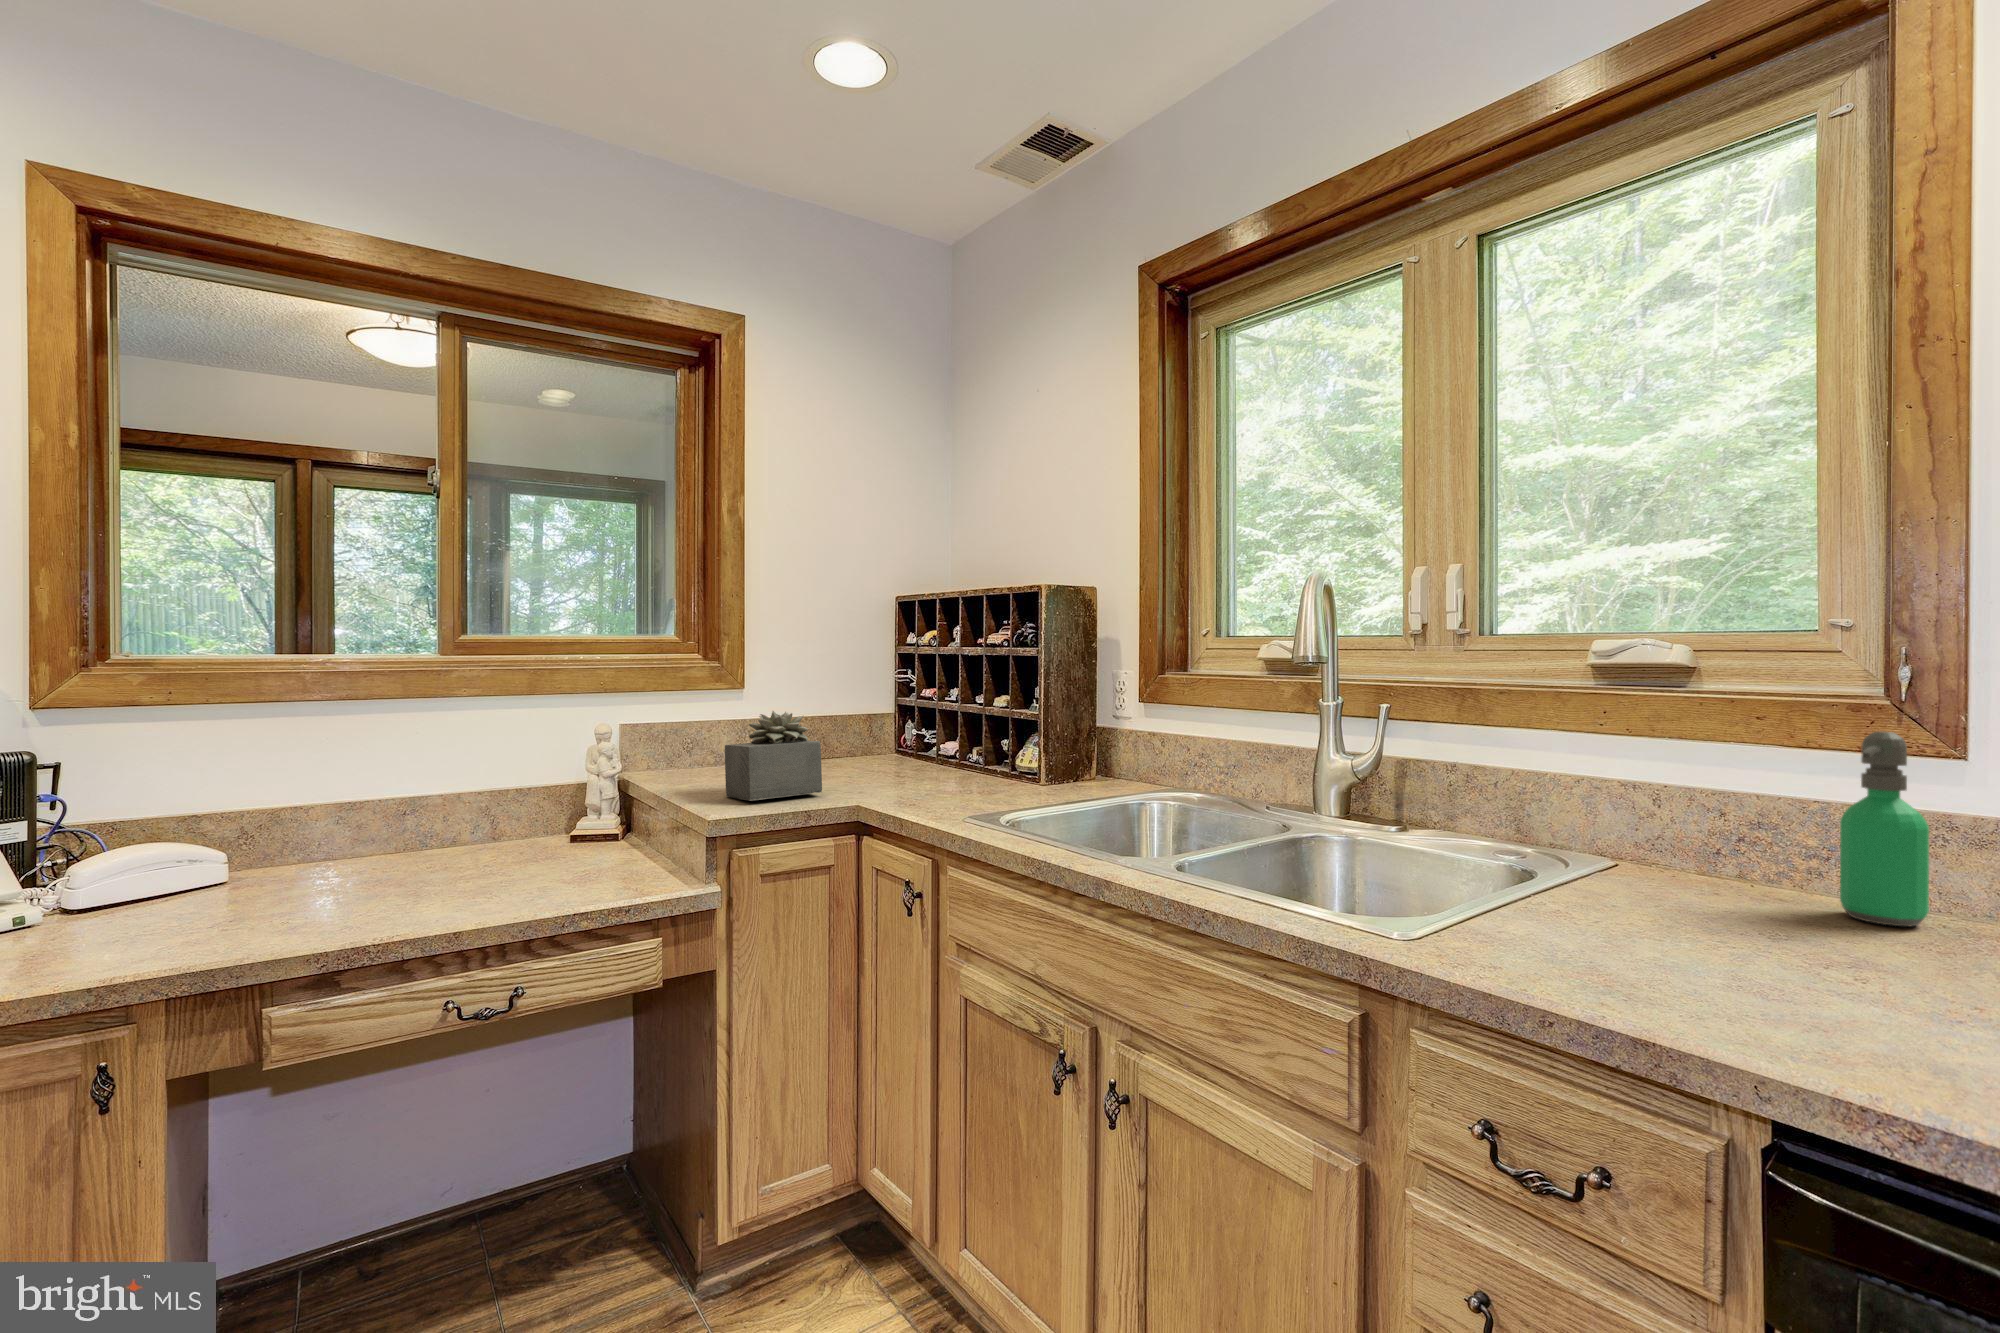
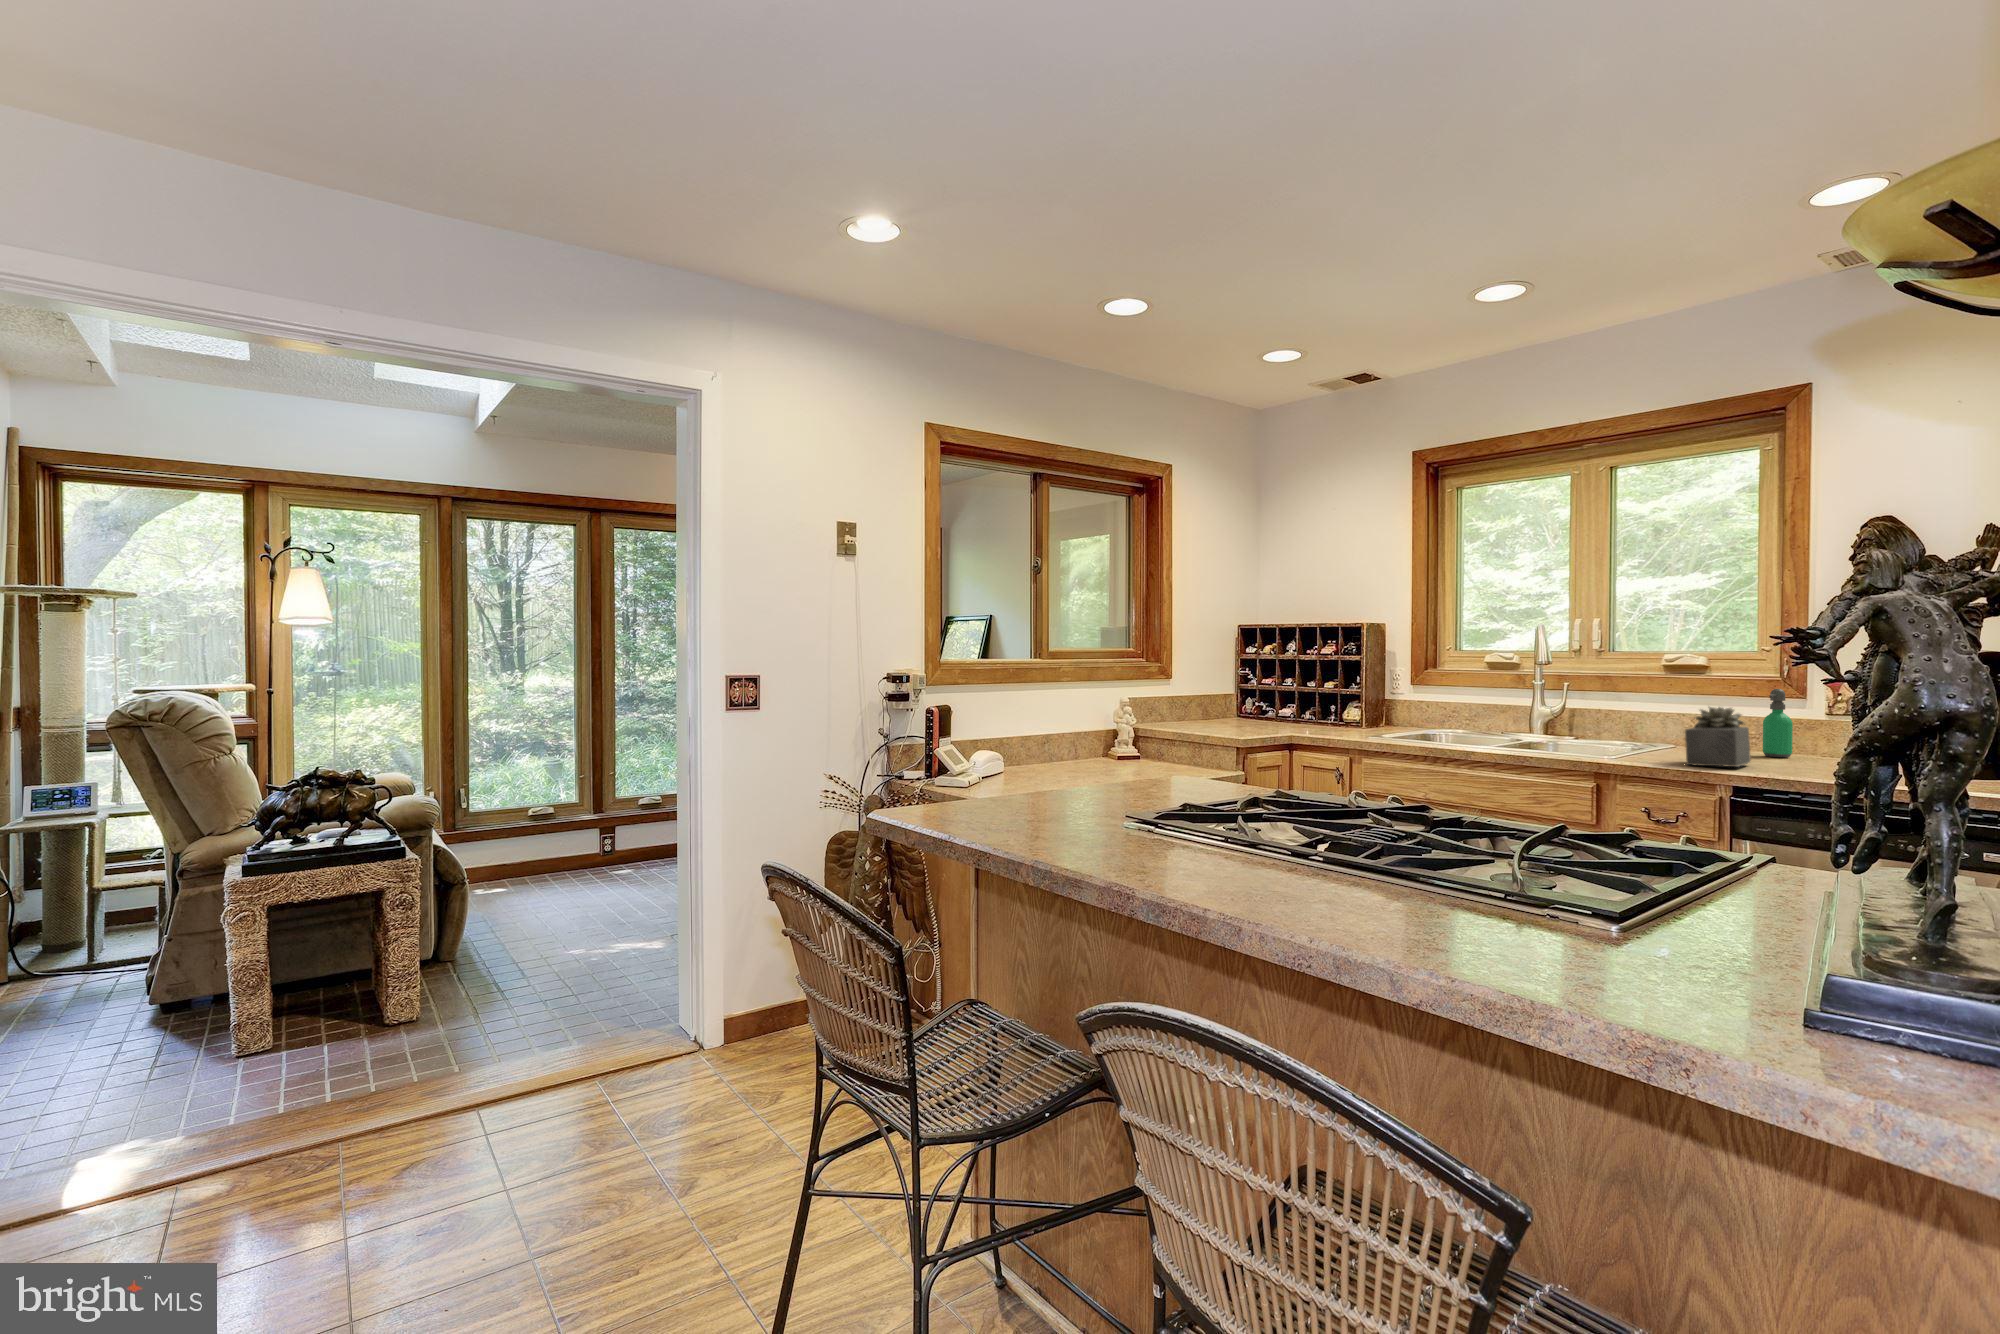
succulent plant: present [725,711,822,801] -> present [1685,707,1751,767]

